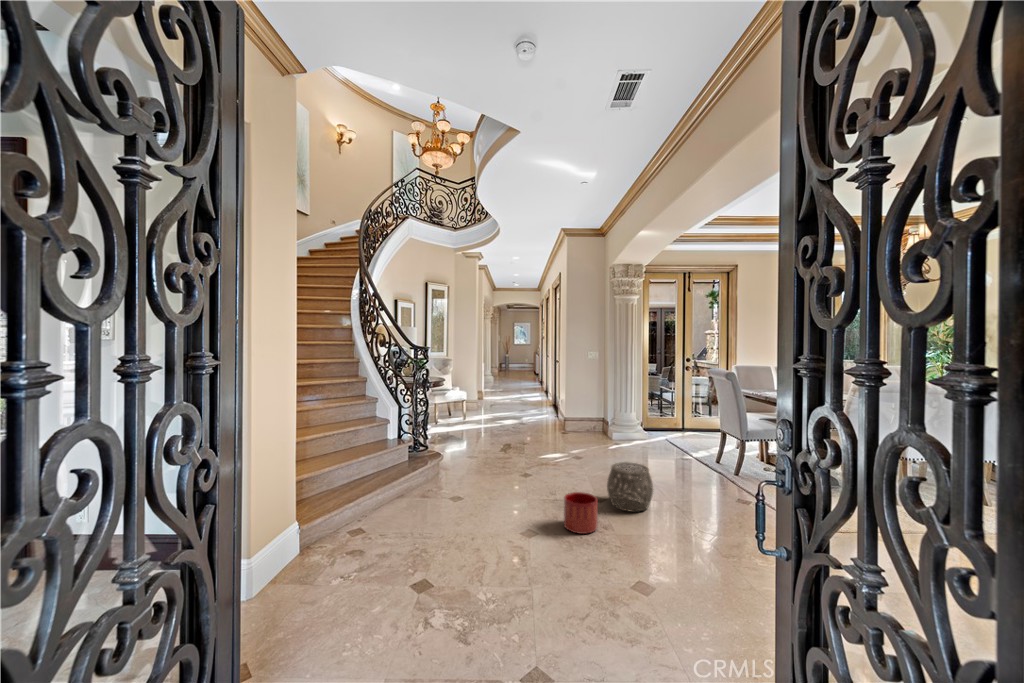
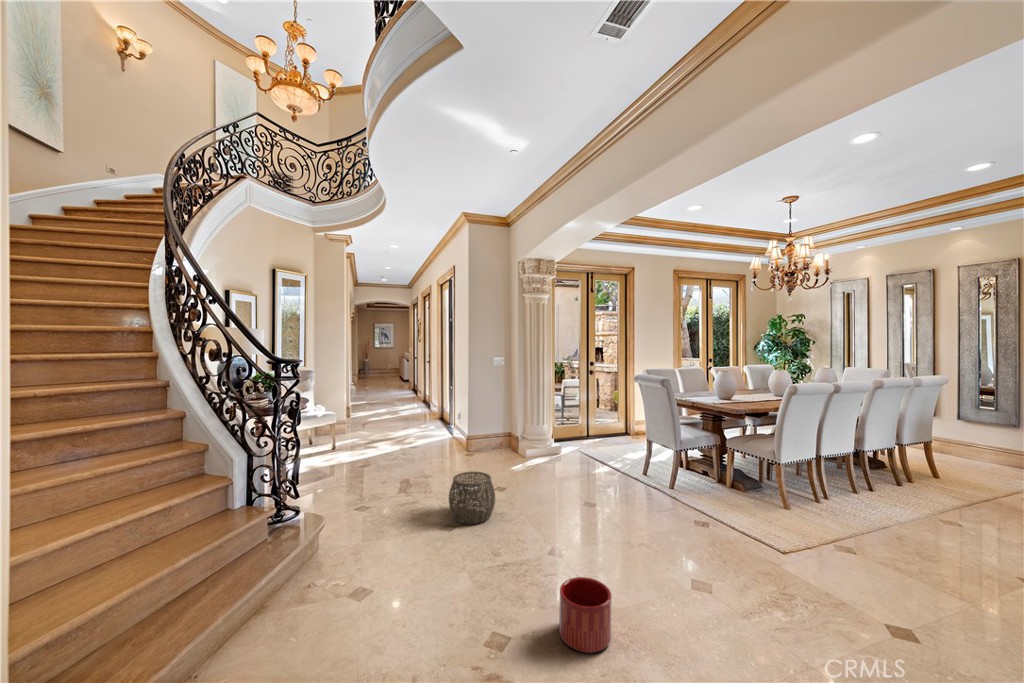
woven basket: present [607,462,653,512] -> present [449,471,495,524]

